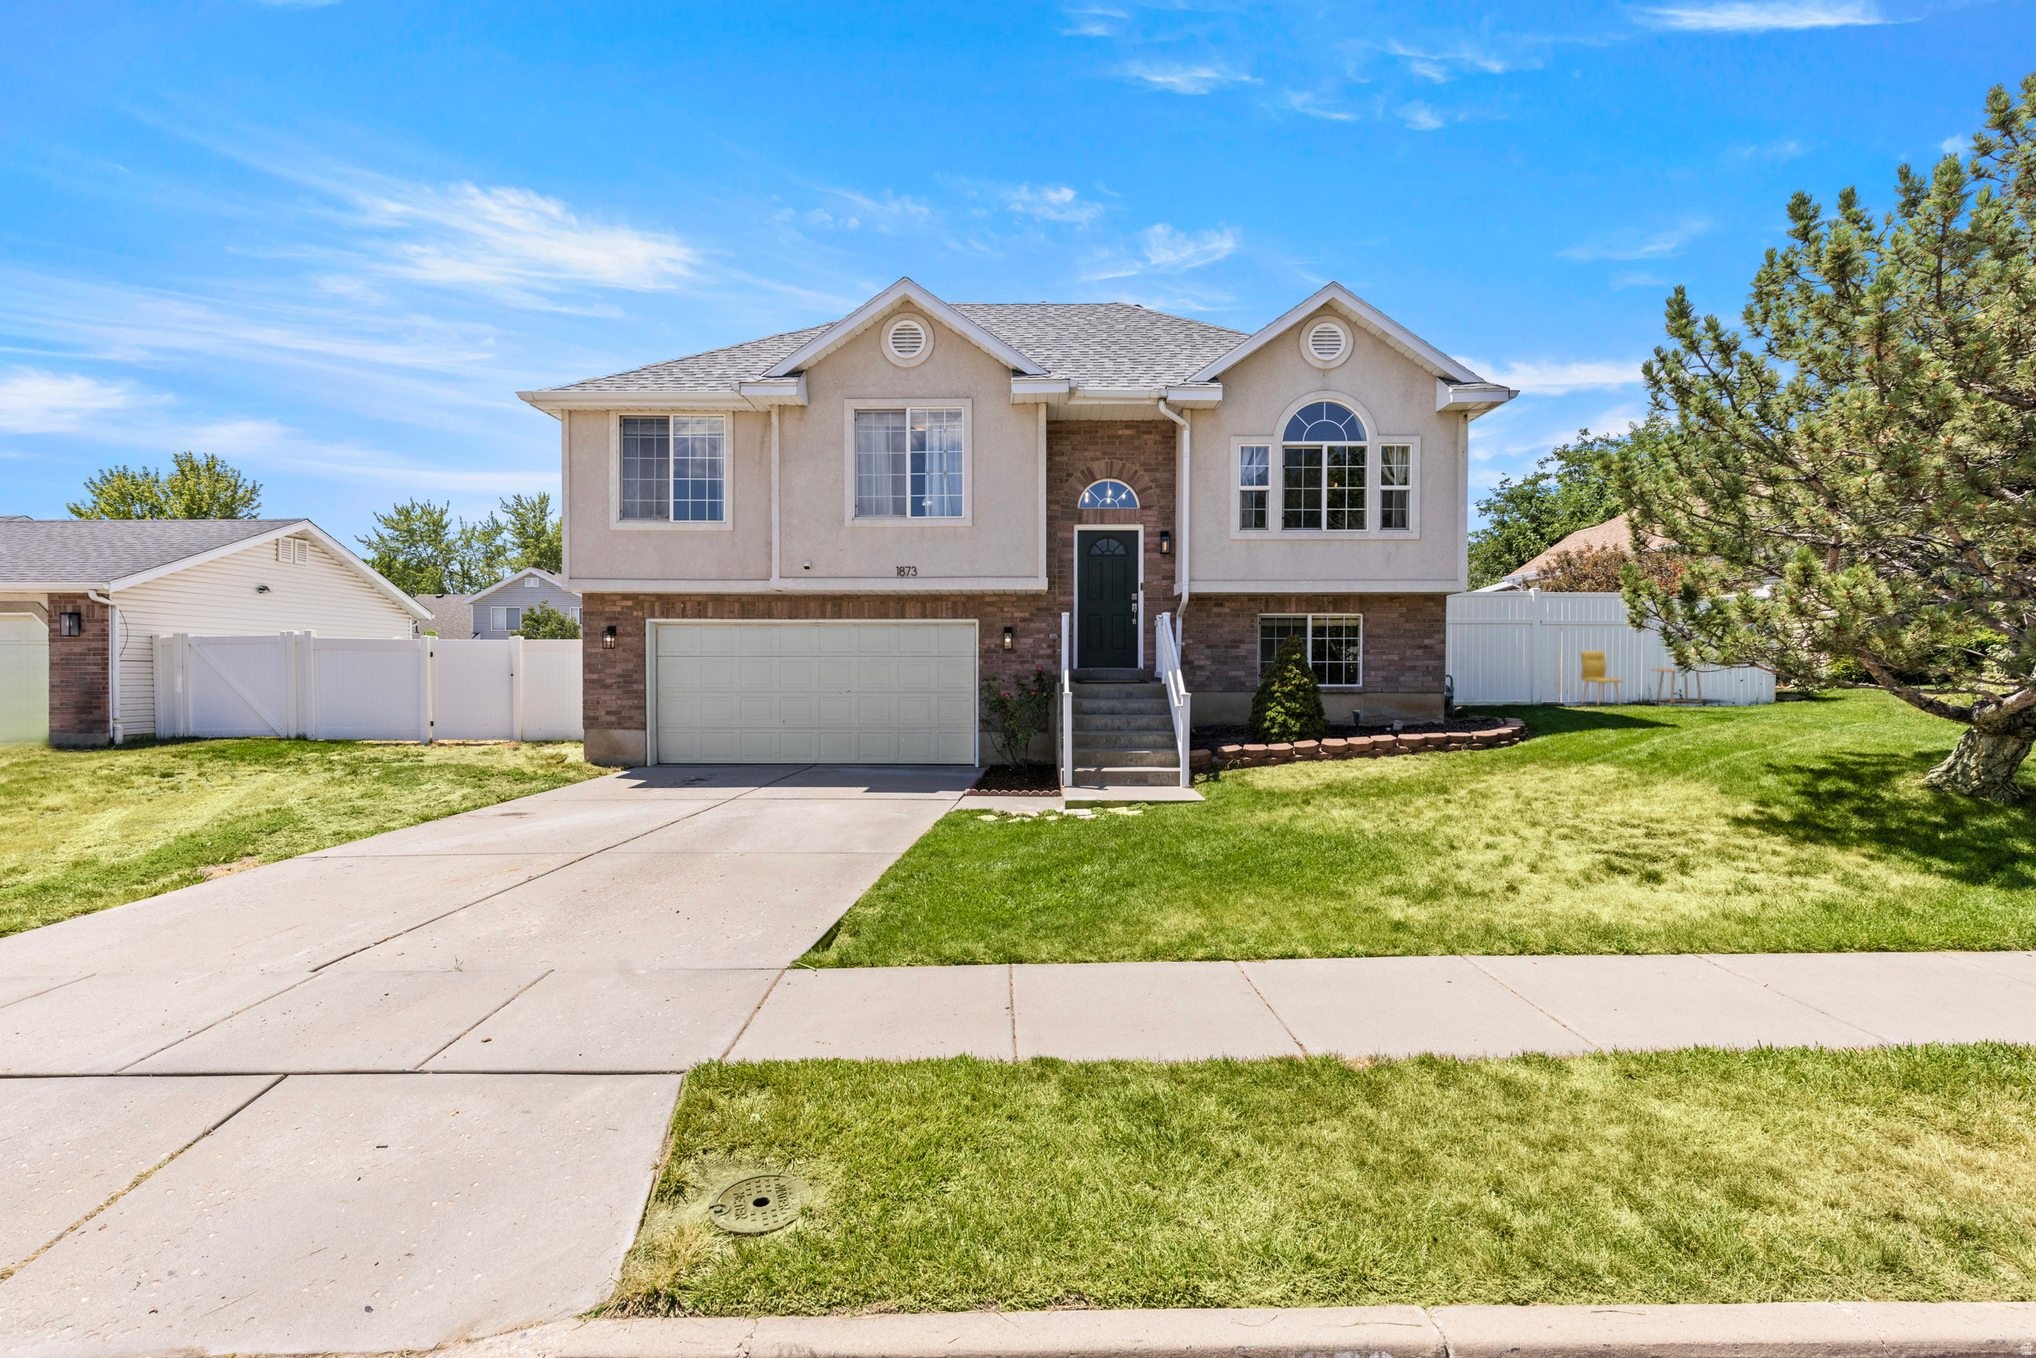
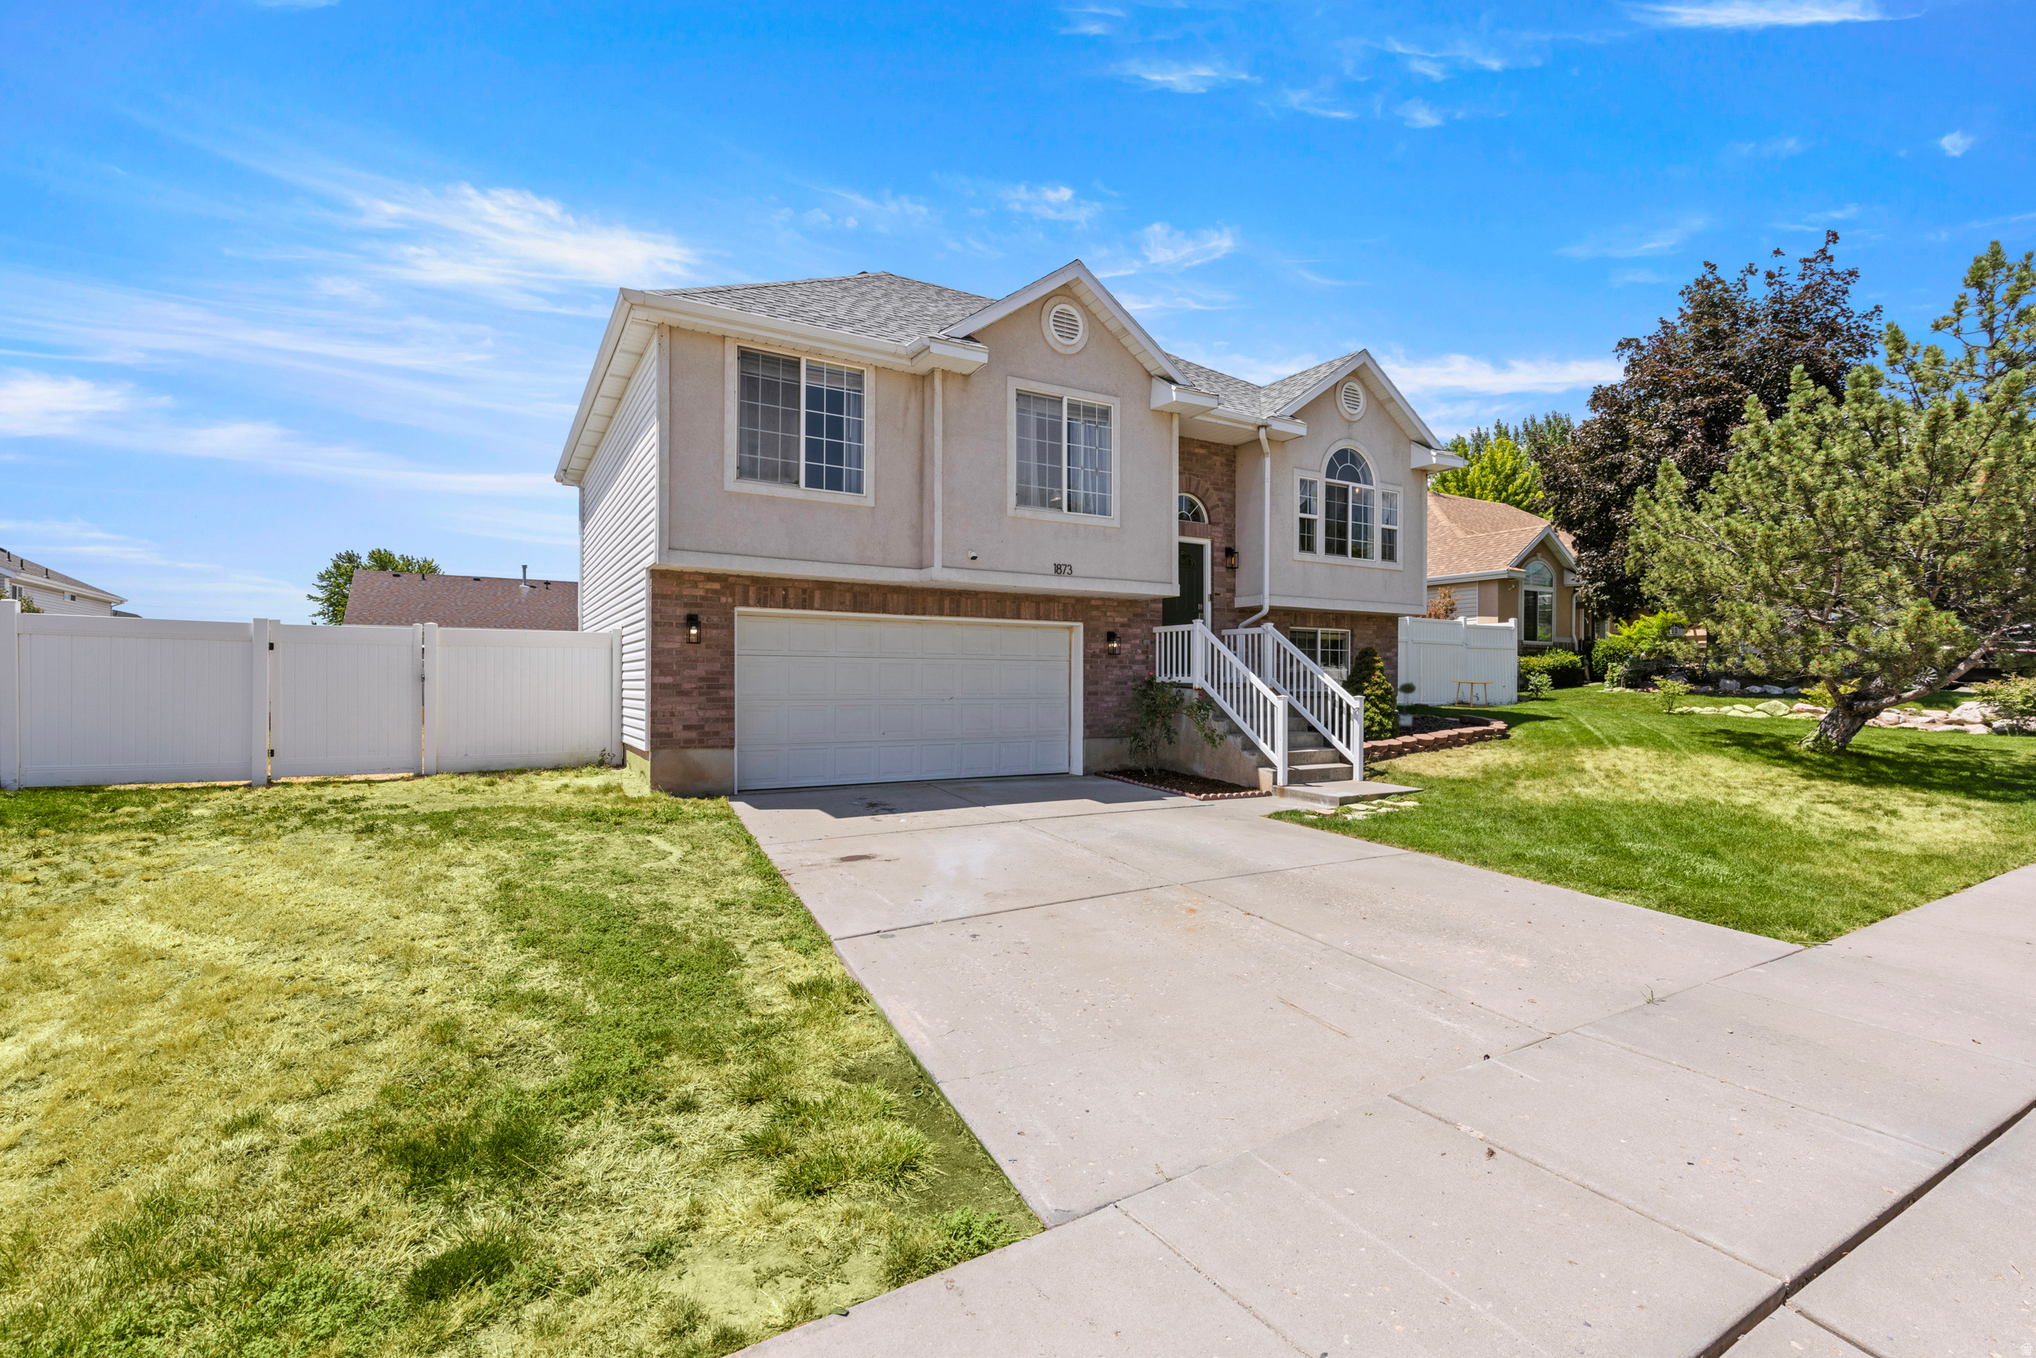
chair: present [1581,651,1622,704] -> none [1415,666,1446,710]
potted tree: none [1447,671,1471,724] -> present [1398,683,1416,726]

